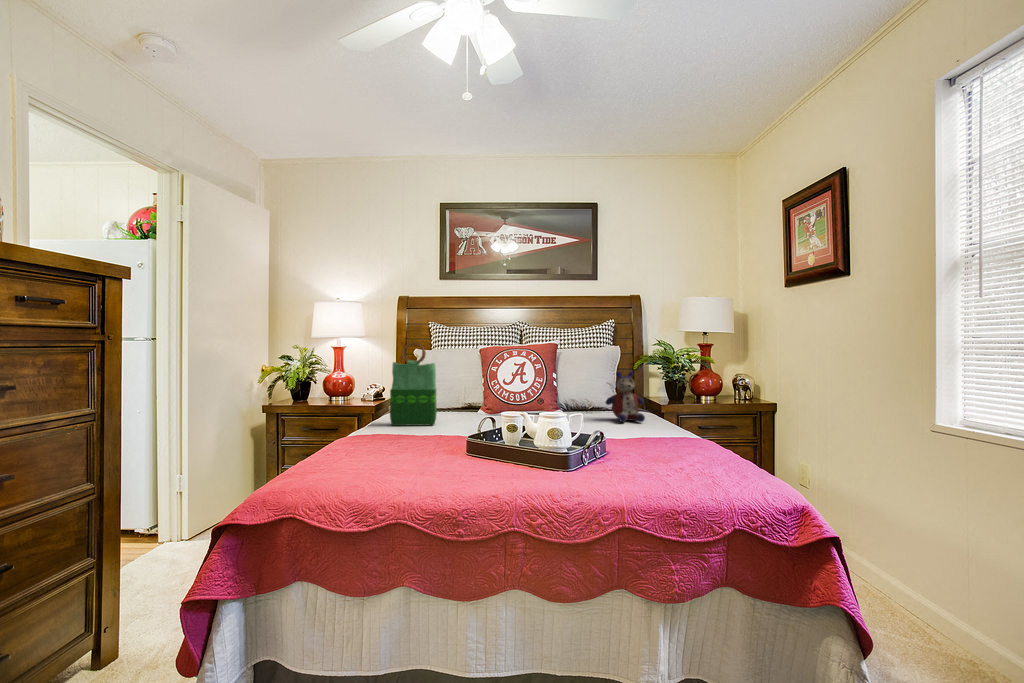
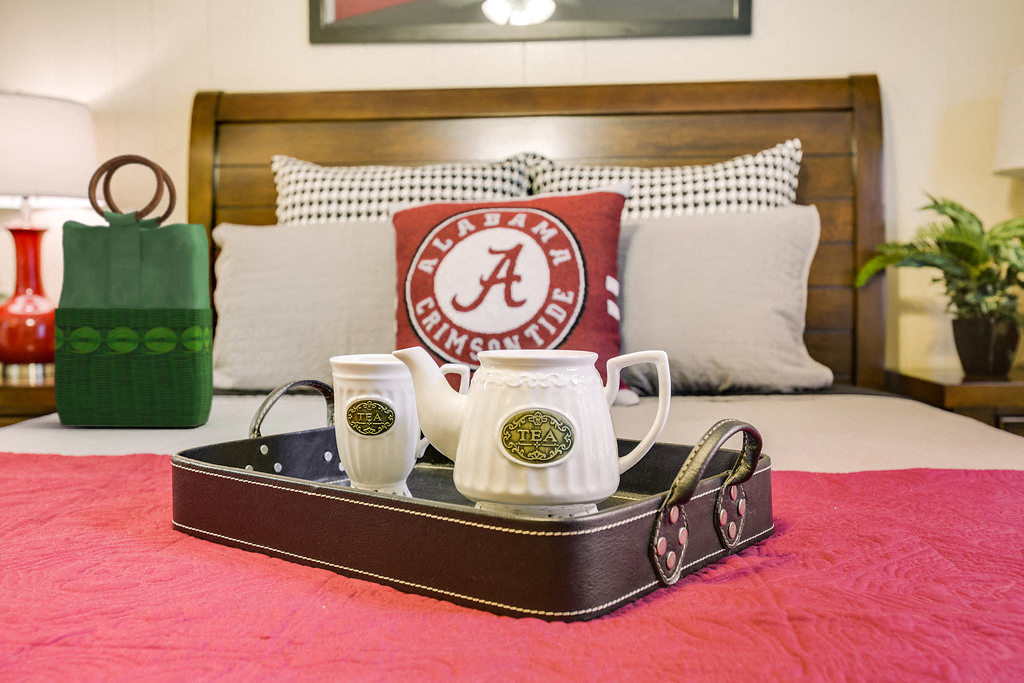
stuffed bear: present [606,372,645,422] -> none [772,260,907,425]

